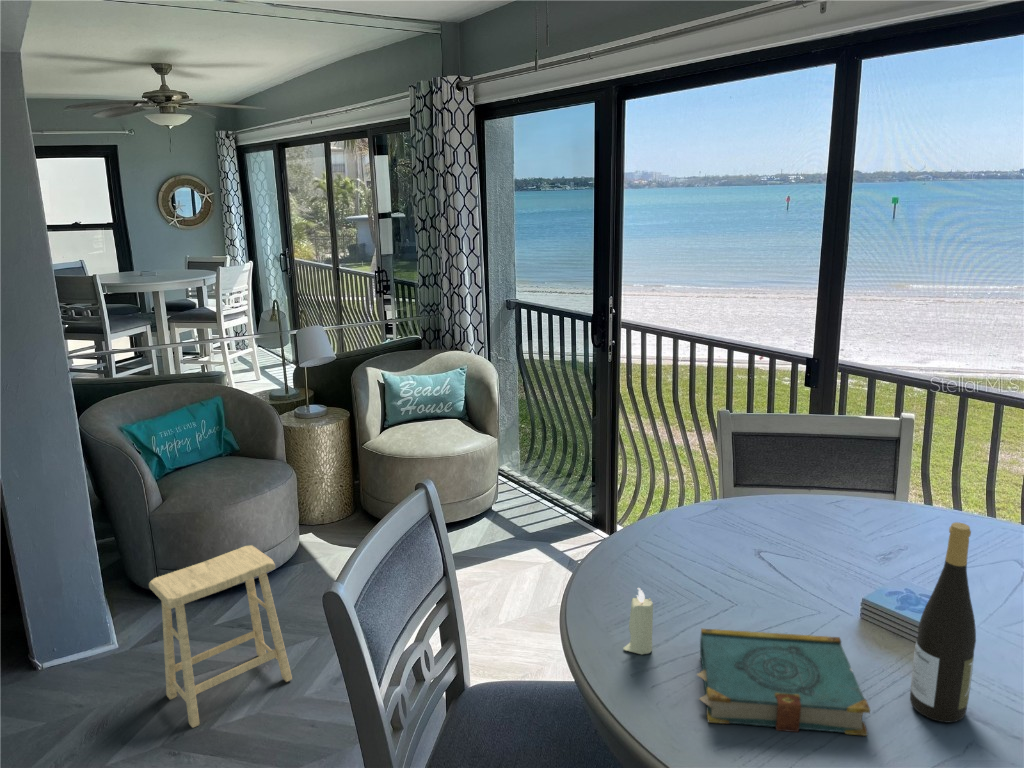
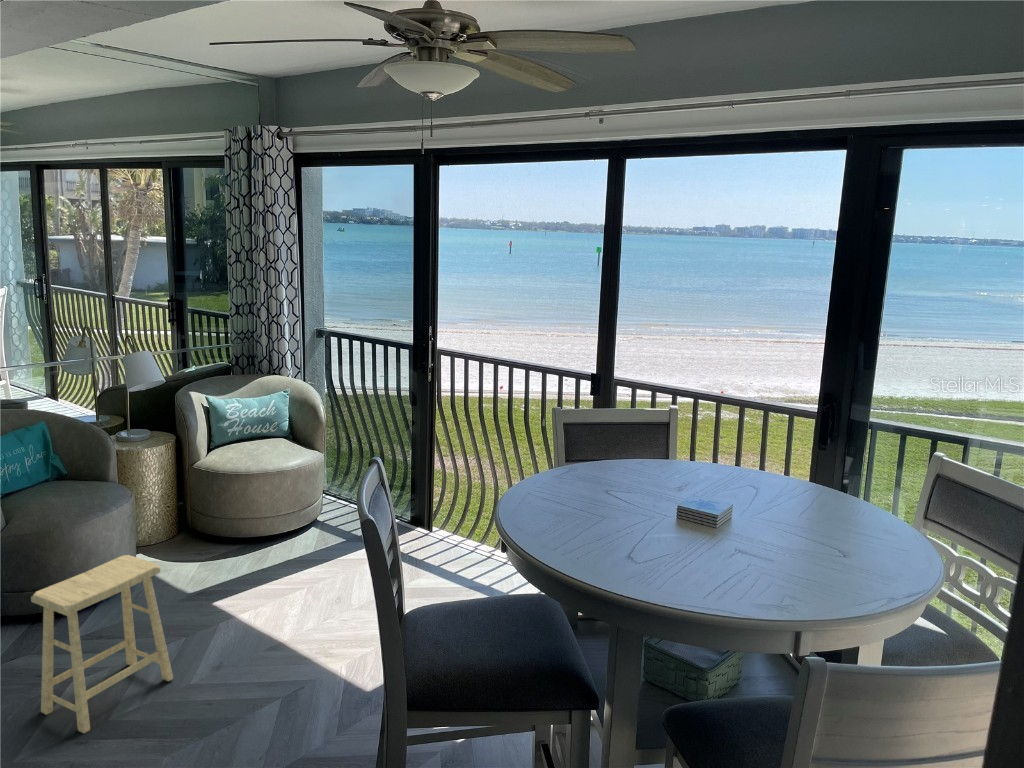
wine bottle: present [910,522,976,723] -> none [732,444,768,566]
candle: present [623,588,653,654] -> none [554,509,575,556]
book: present [697,629,870,736] -> none [604,529,719,583]

